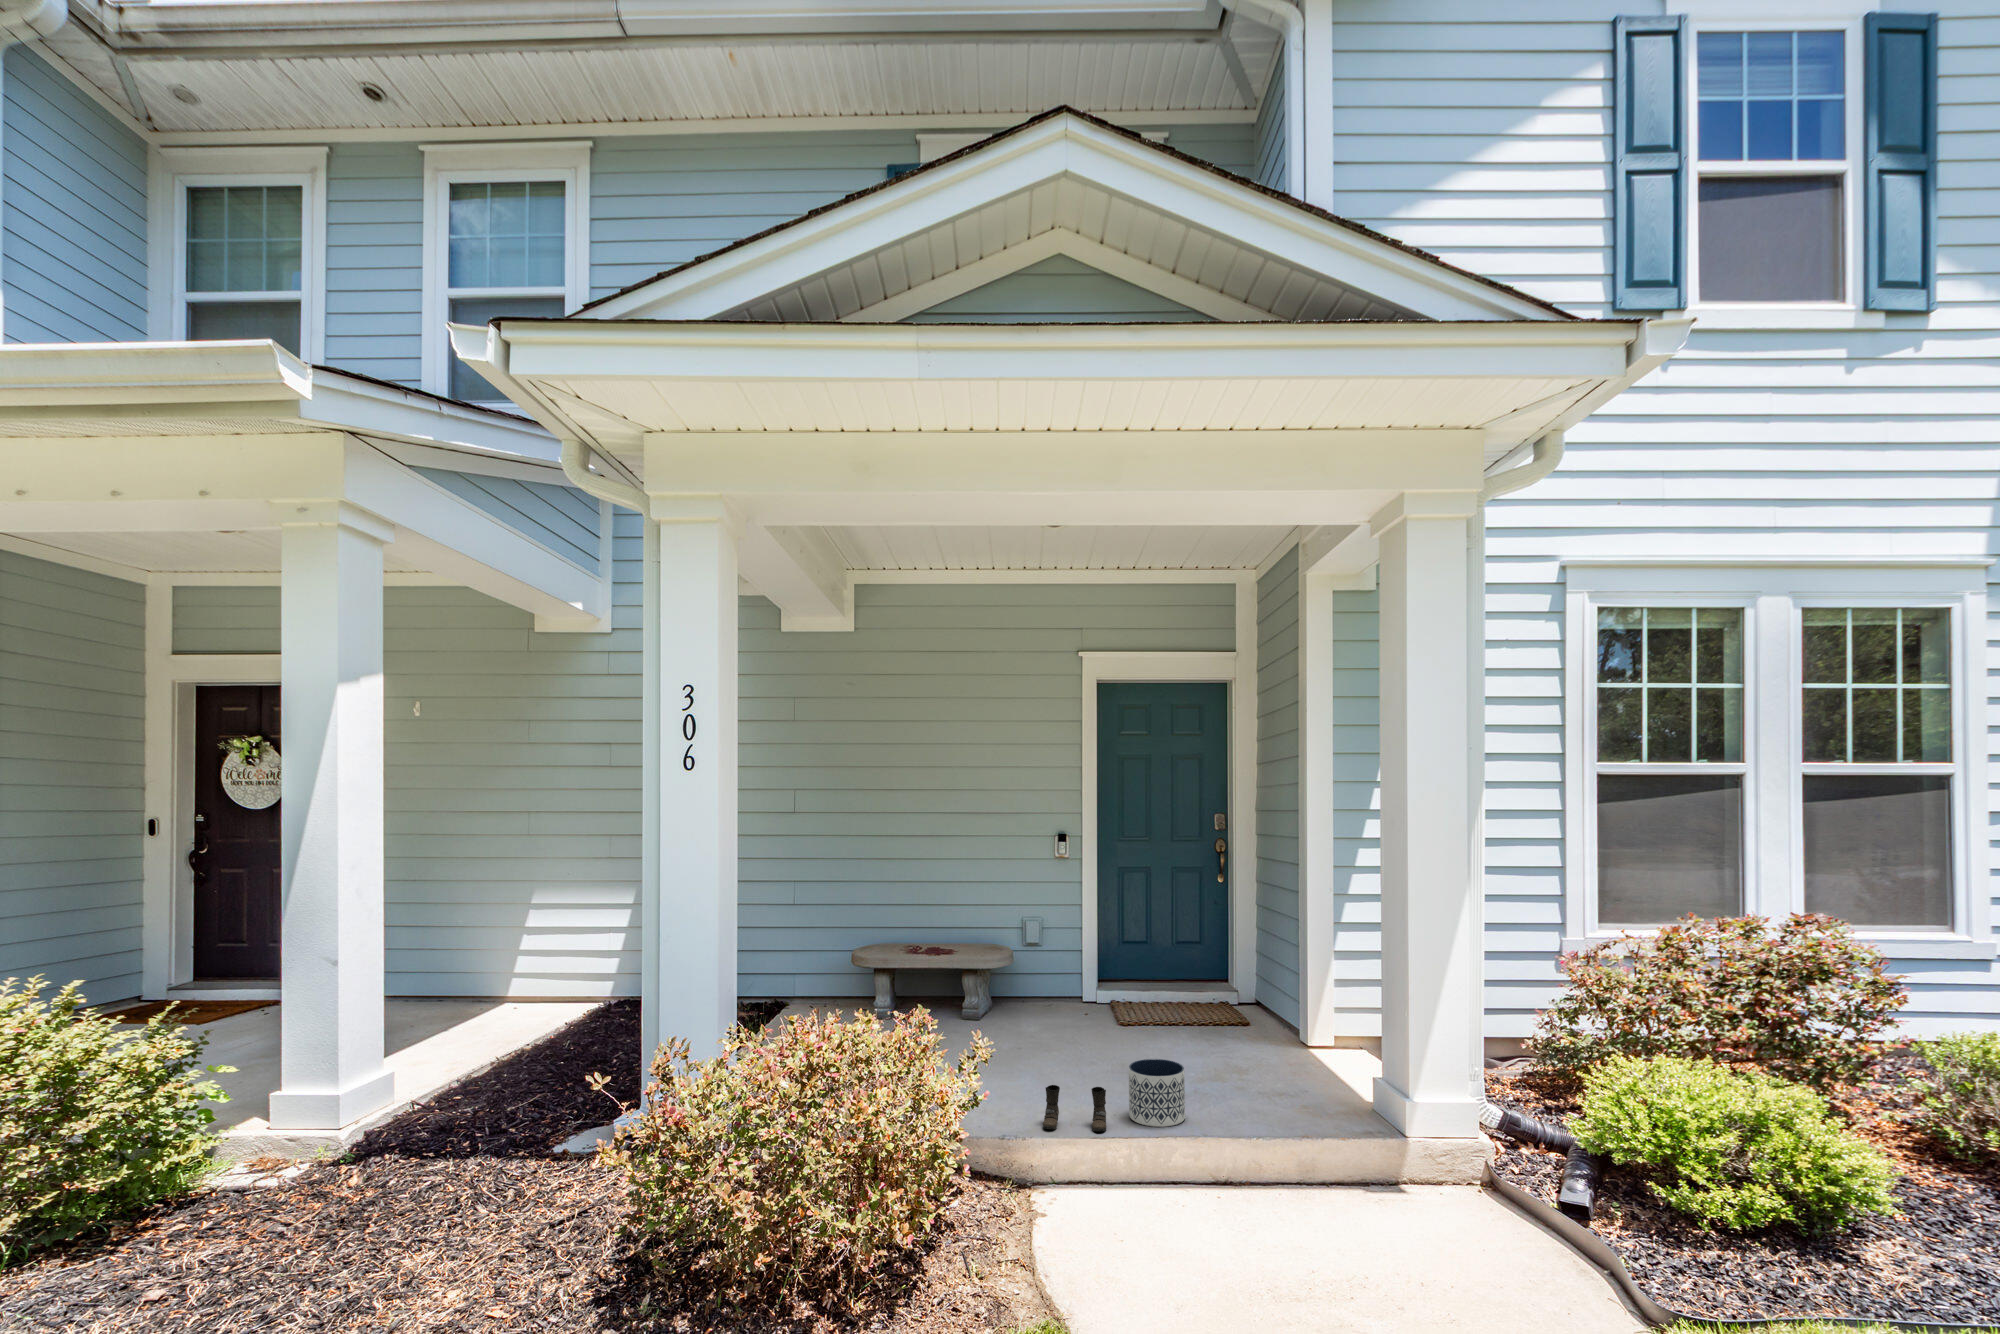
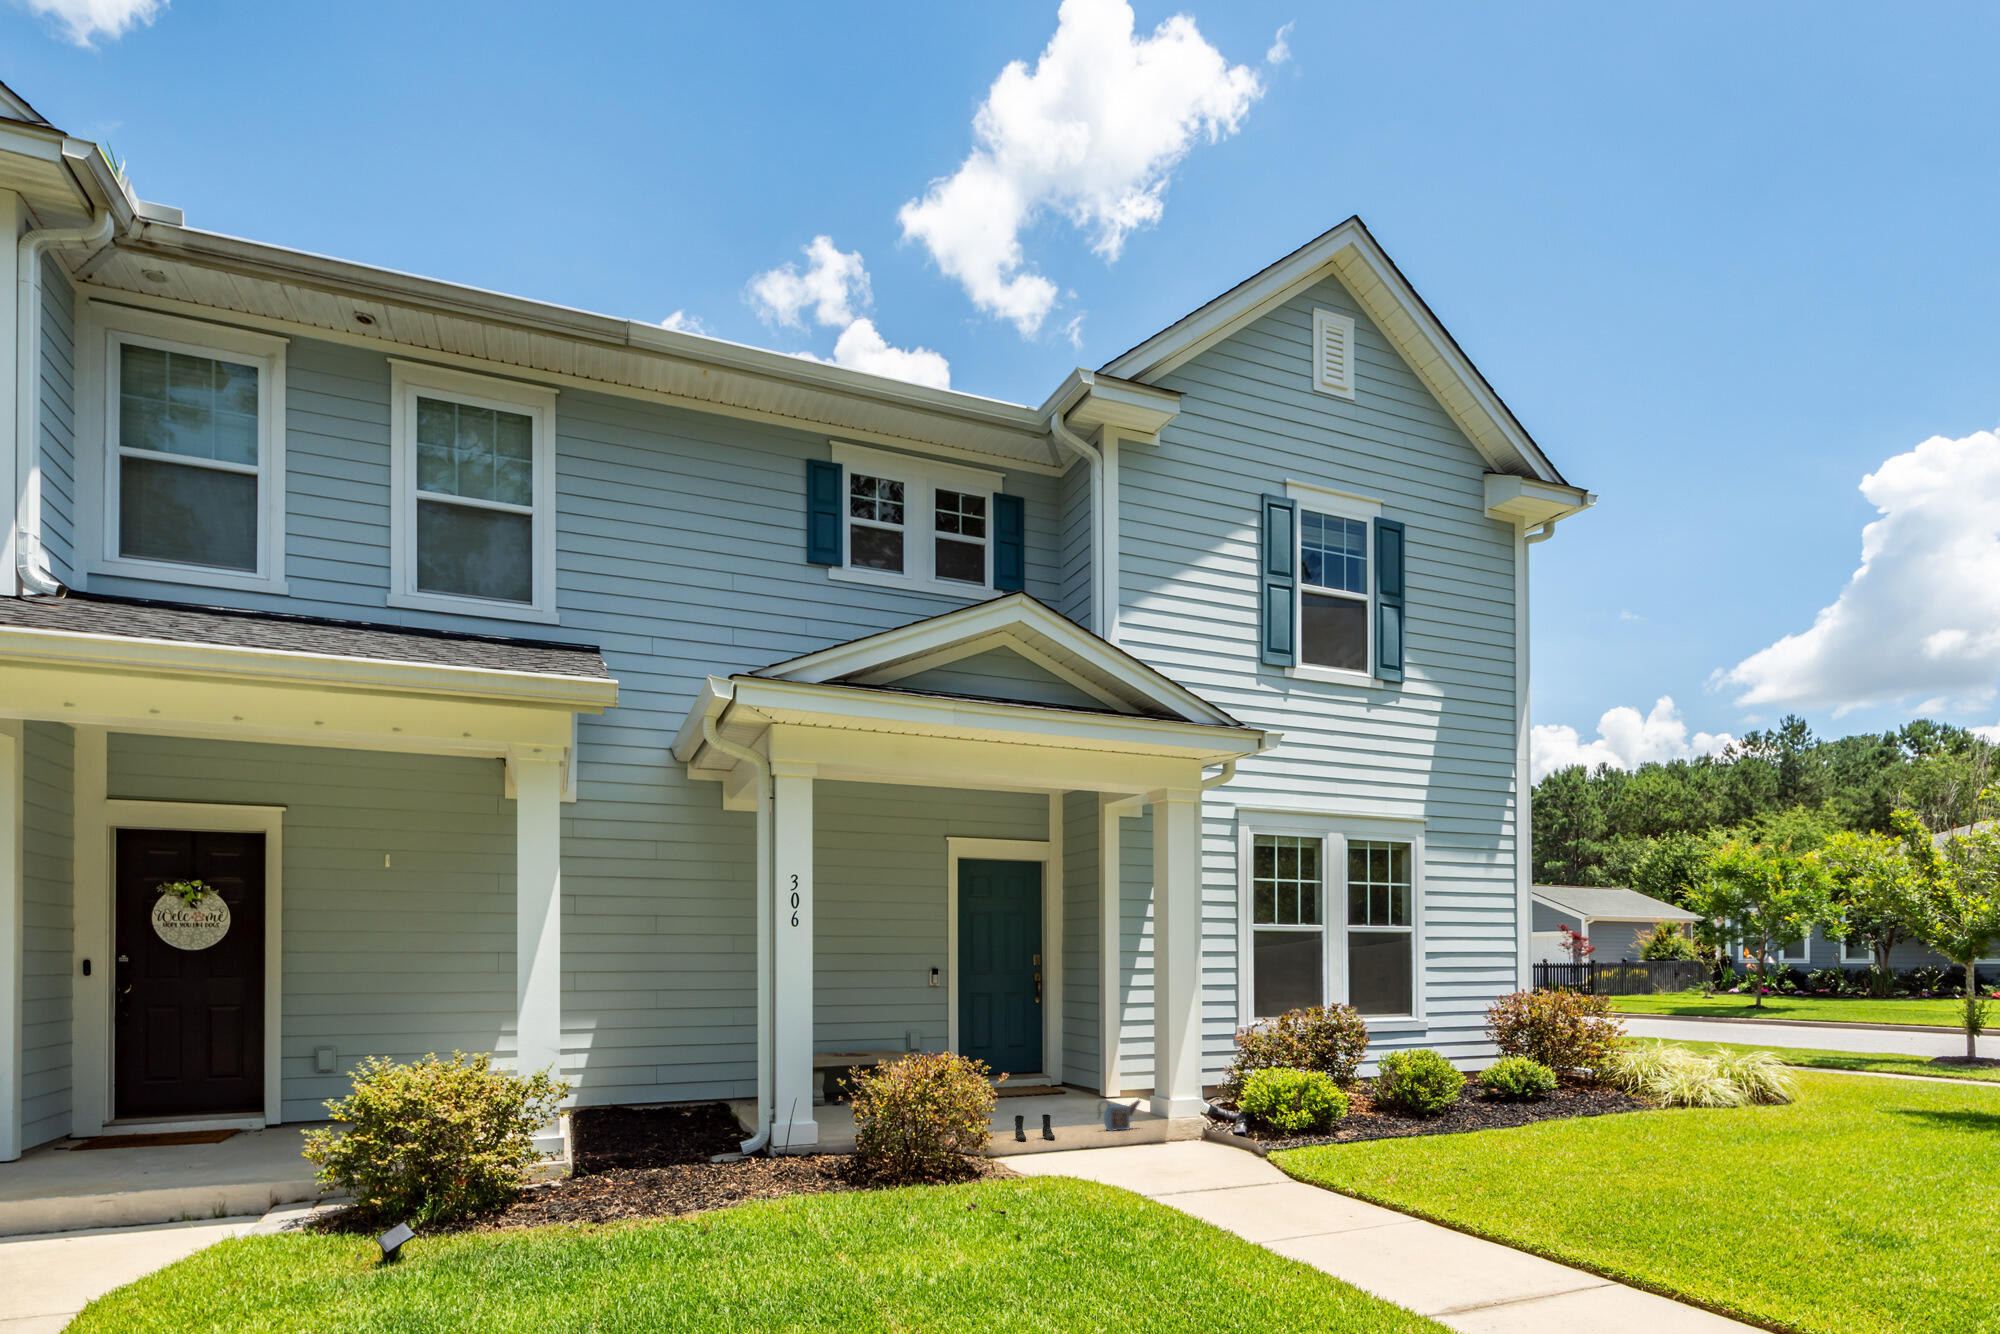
planter: present [1129,1059,1185,1127] -> none [1056,1099,1090,1137]
watering can: none [1208,1065,1293,1115] -> present [1097,1099,1140,1131]

